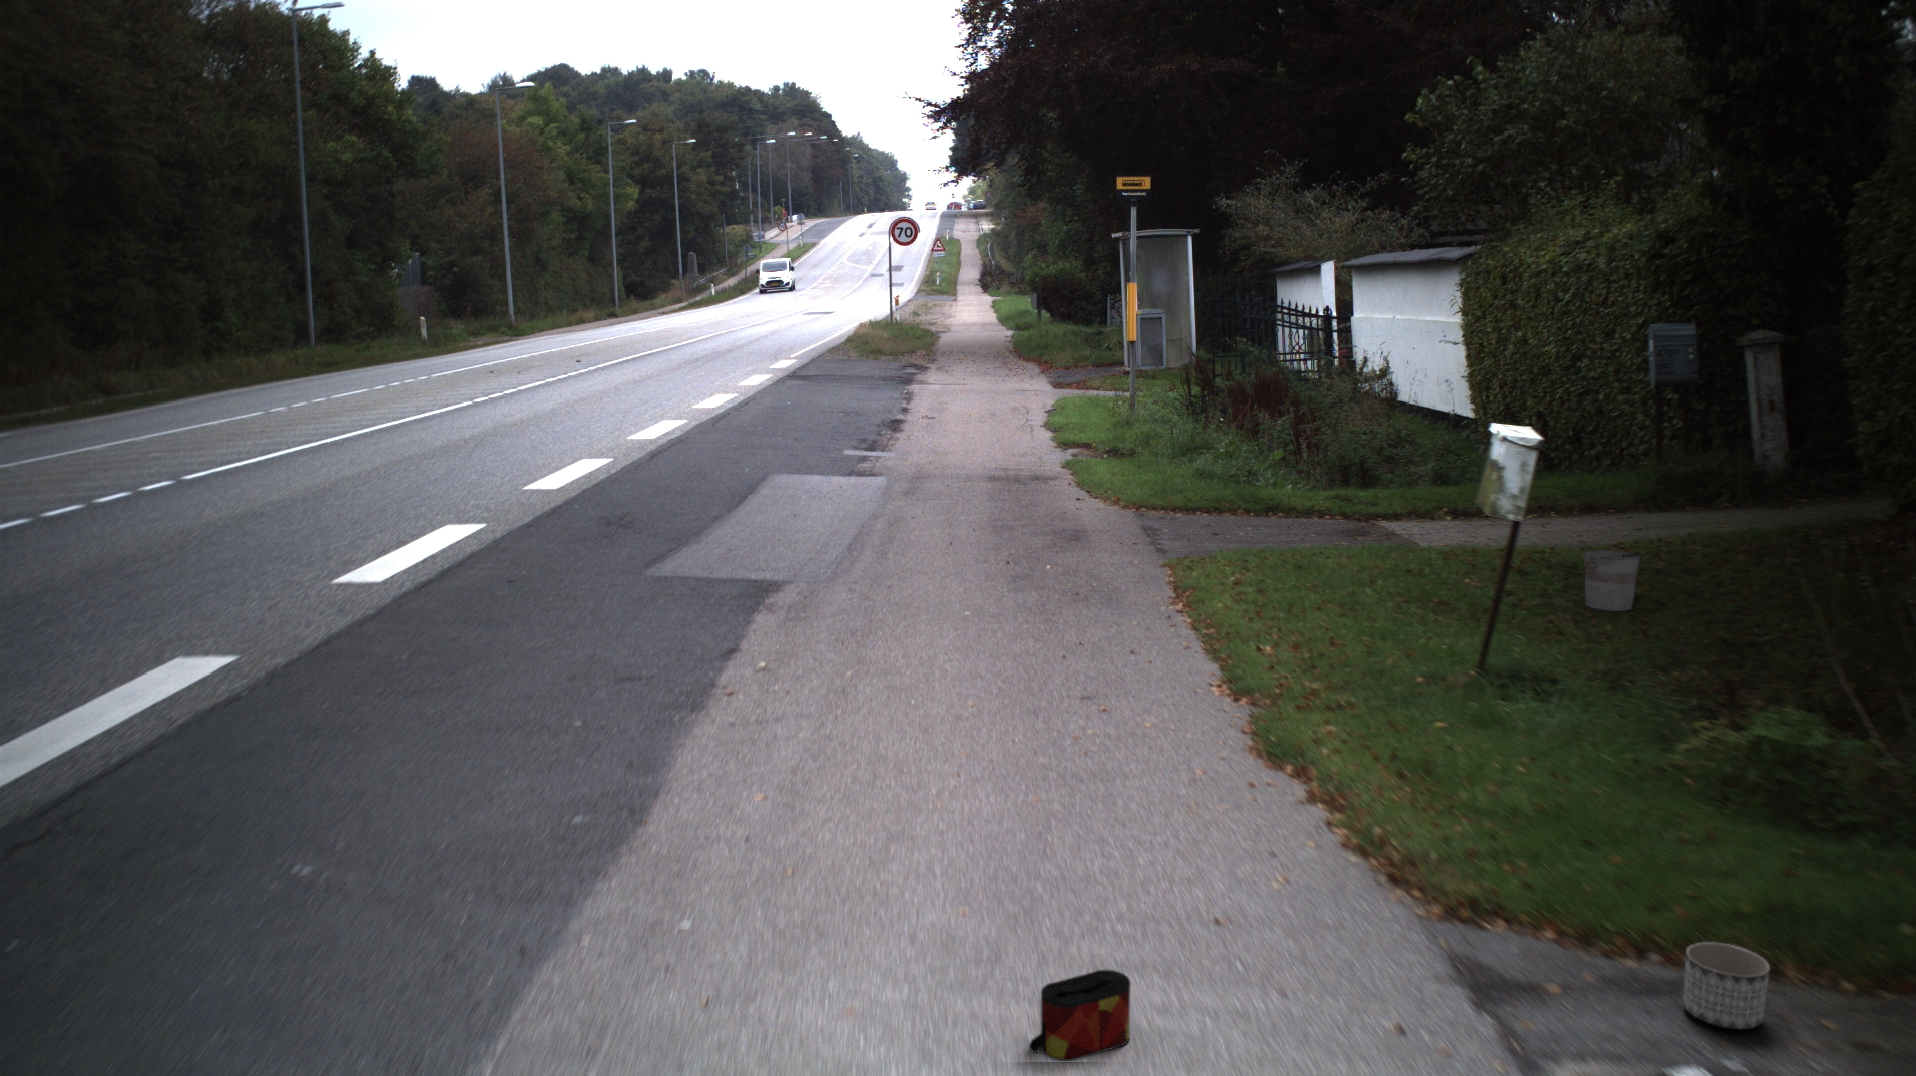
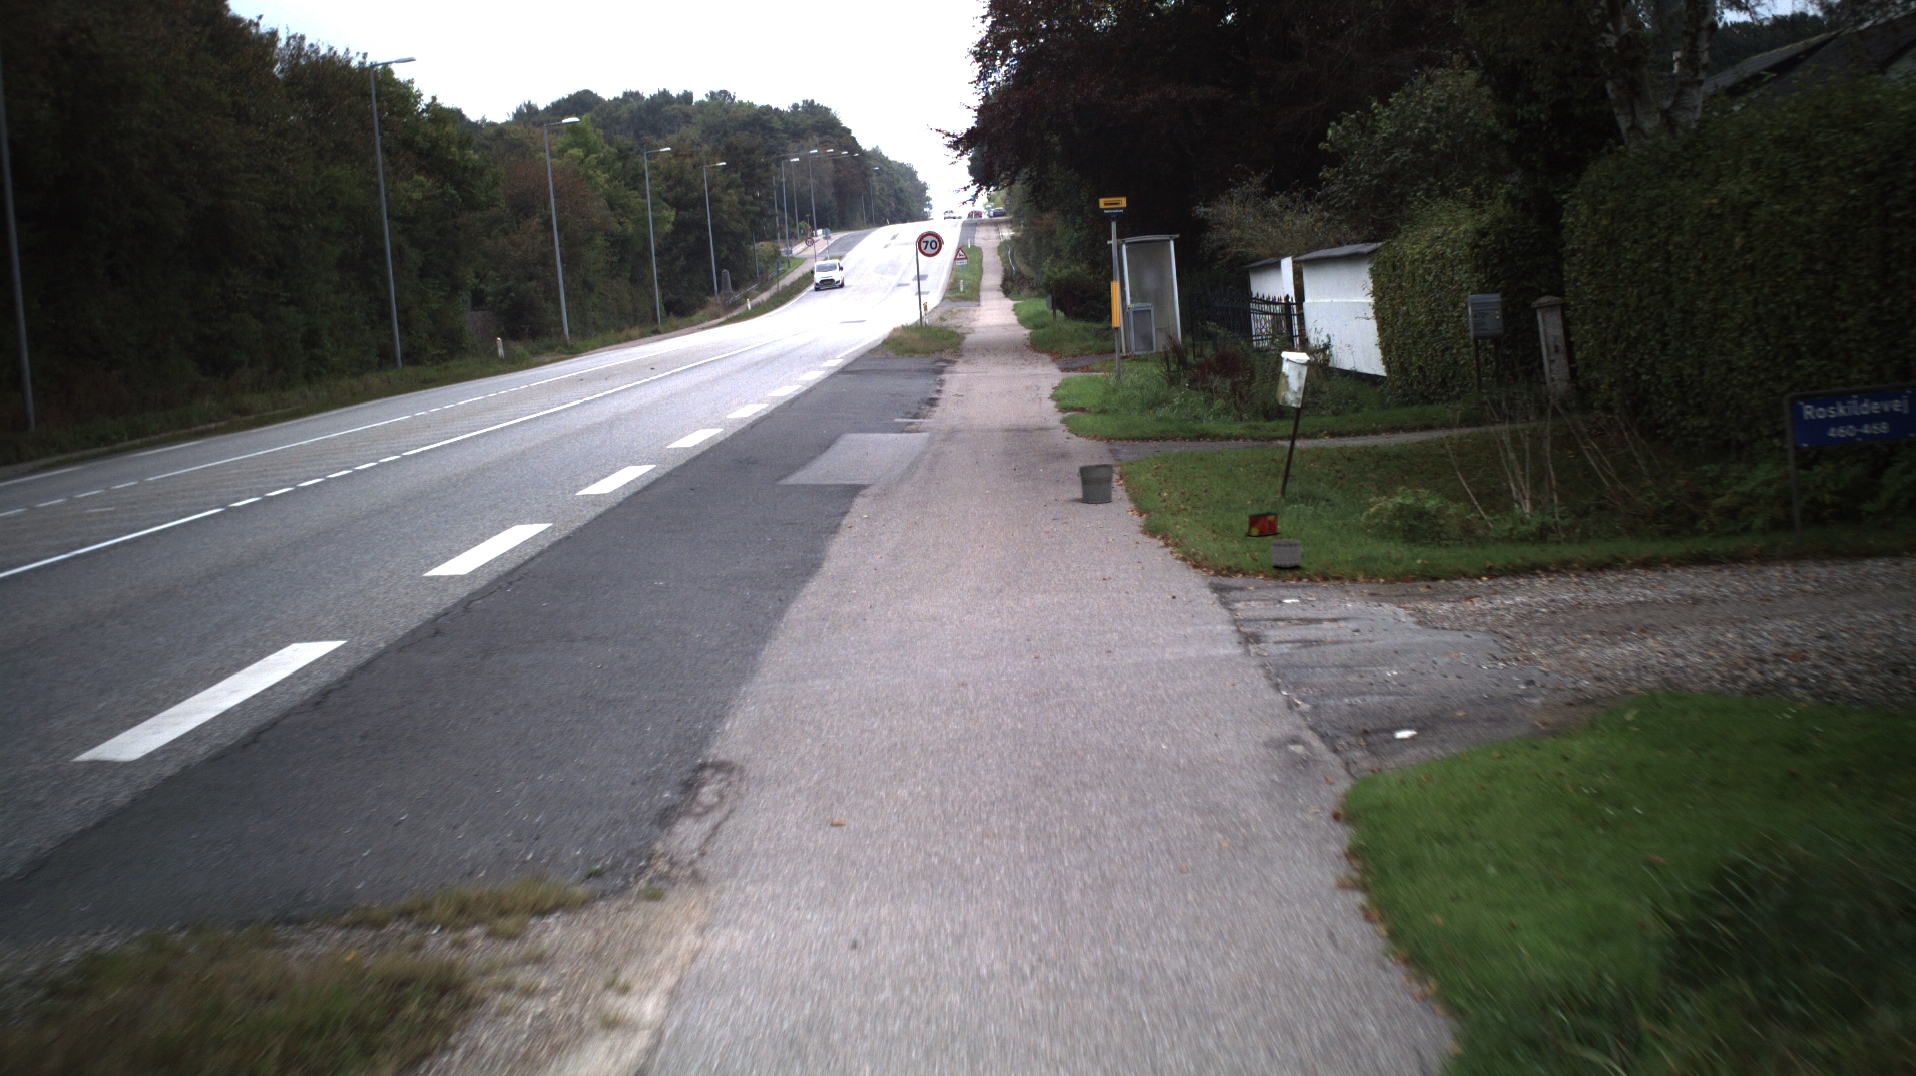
bucket: present [1584,550,1644,611] -> present [1078,464,1115,503]
bag: present [1029,970,1131,1061] -> present [1245,512,1278,536]

